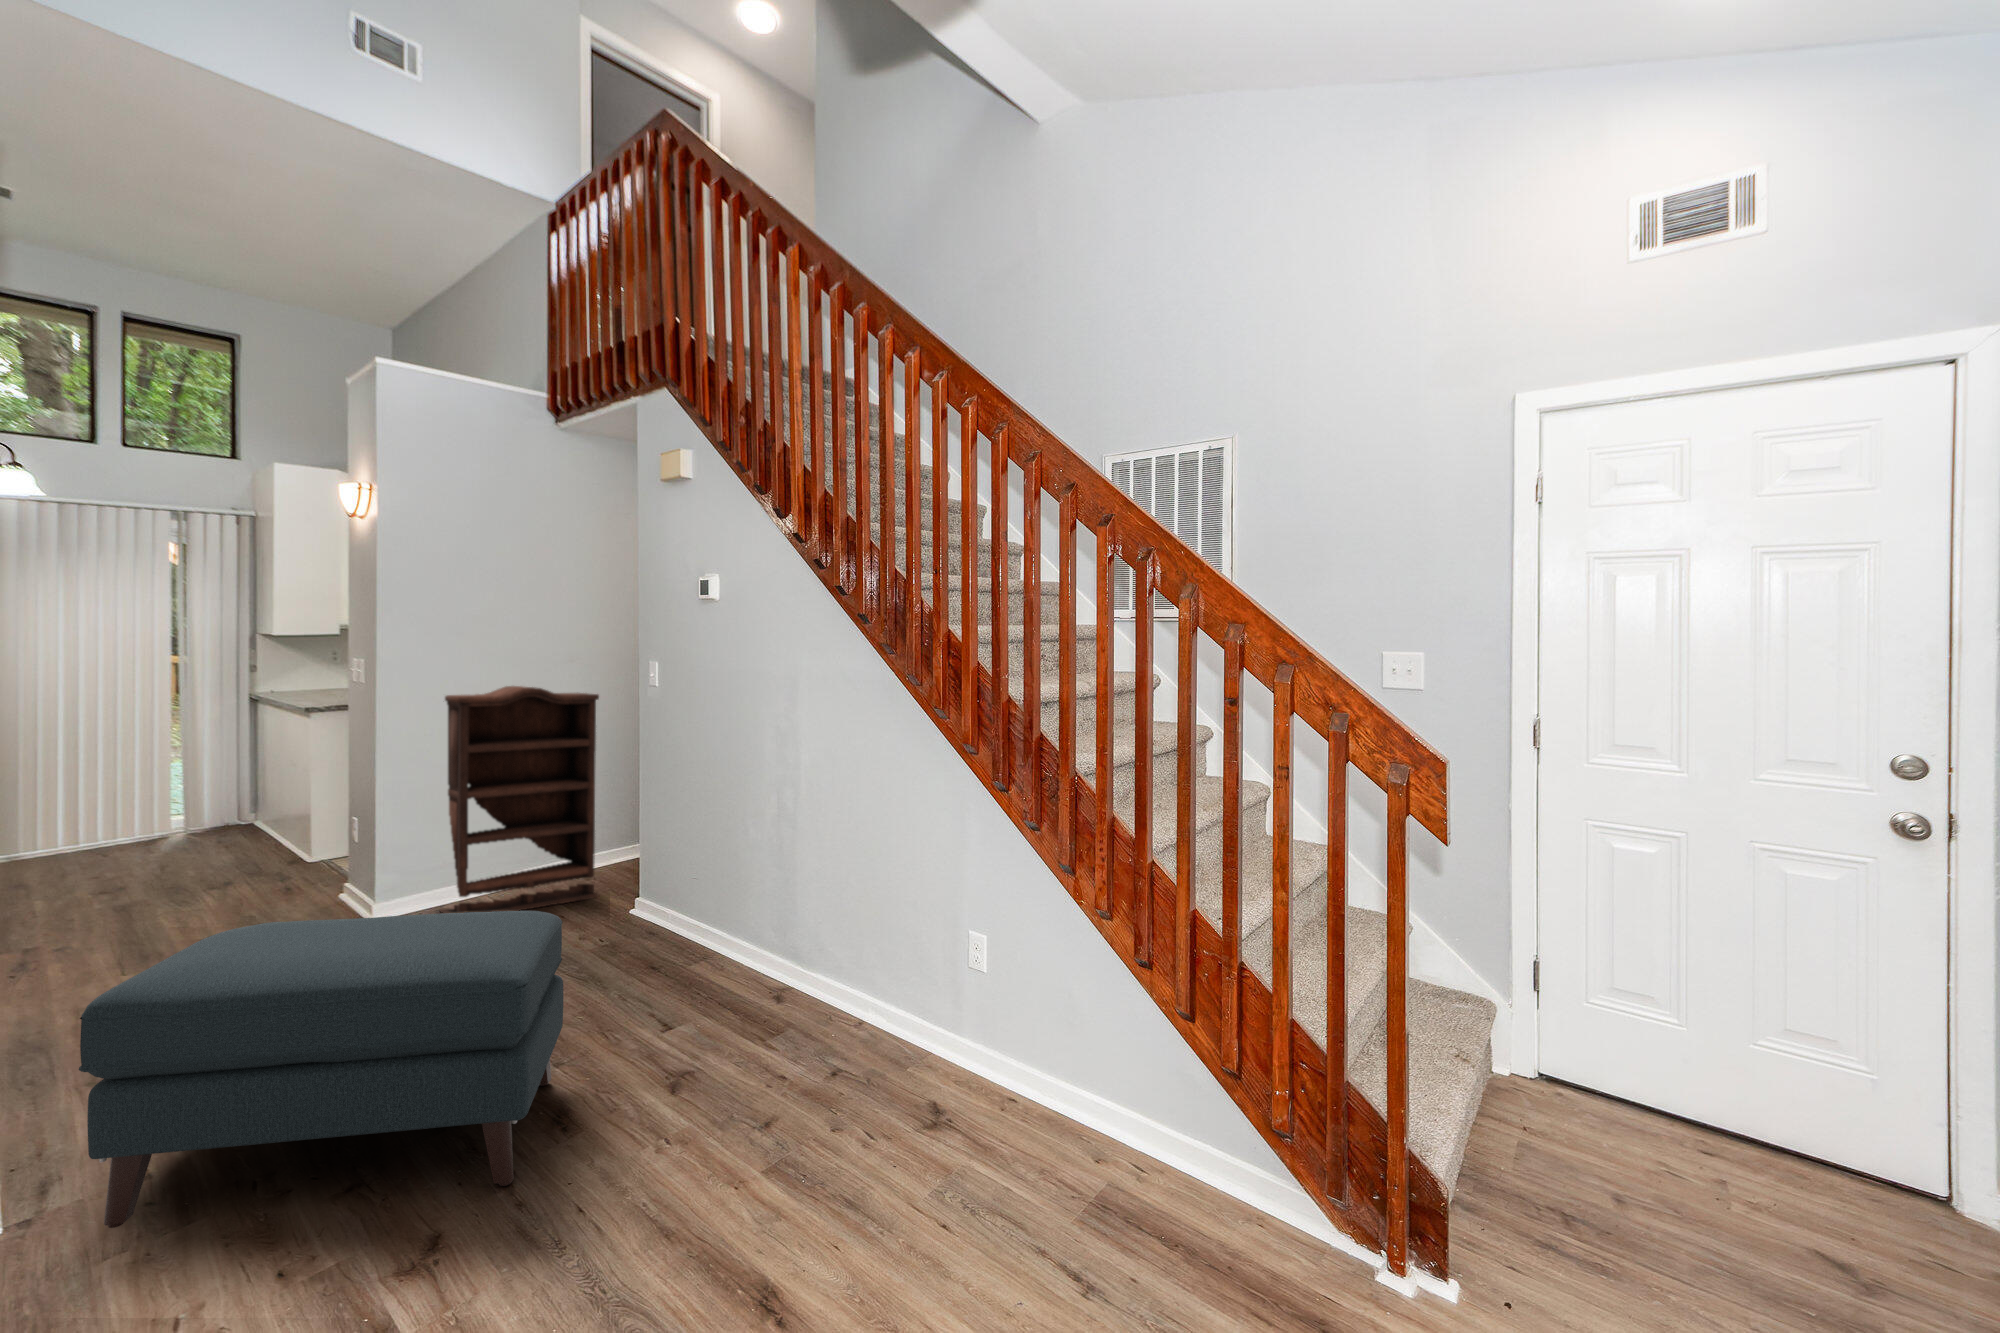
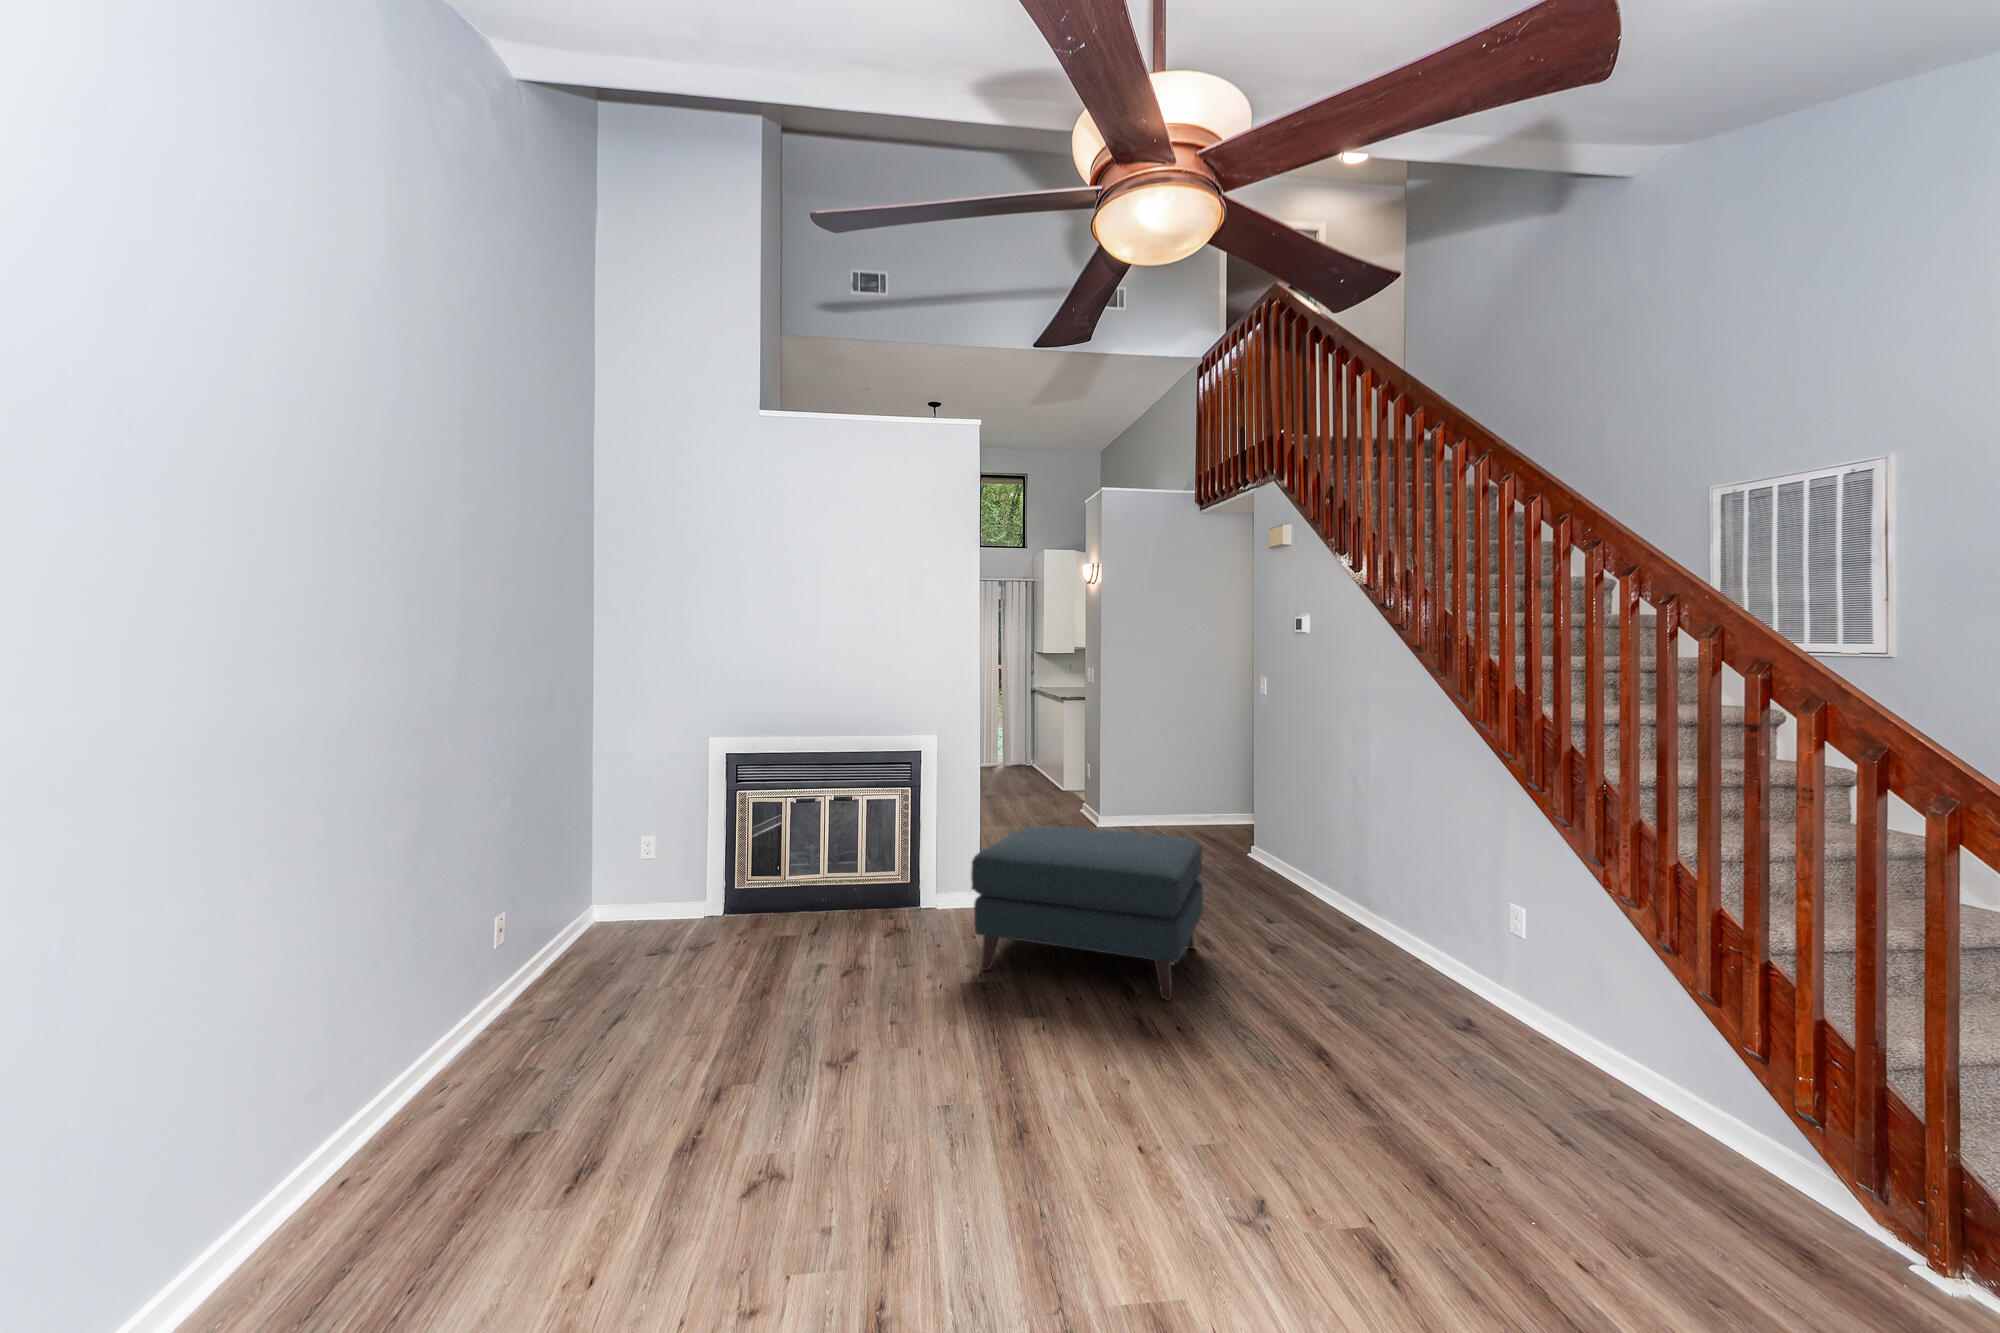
bookshelf: present [440,686,599,913] -> none [1133,687,1231,838]

